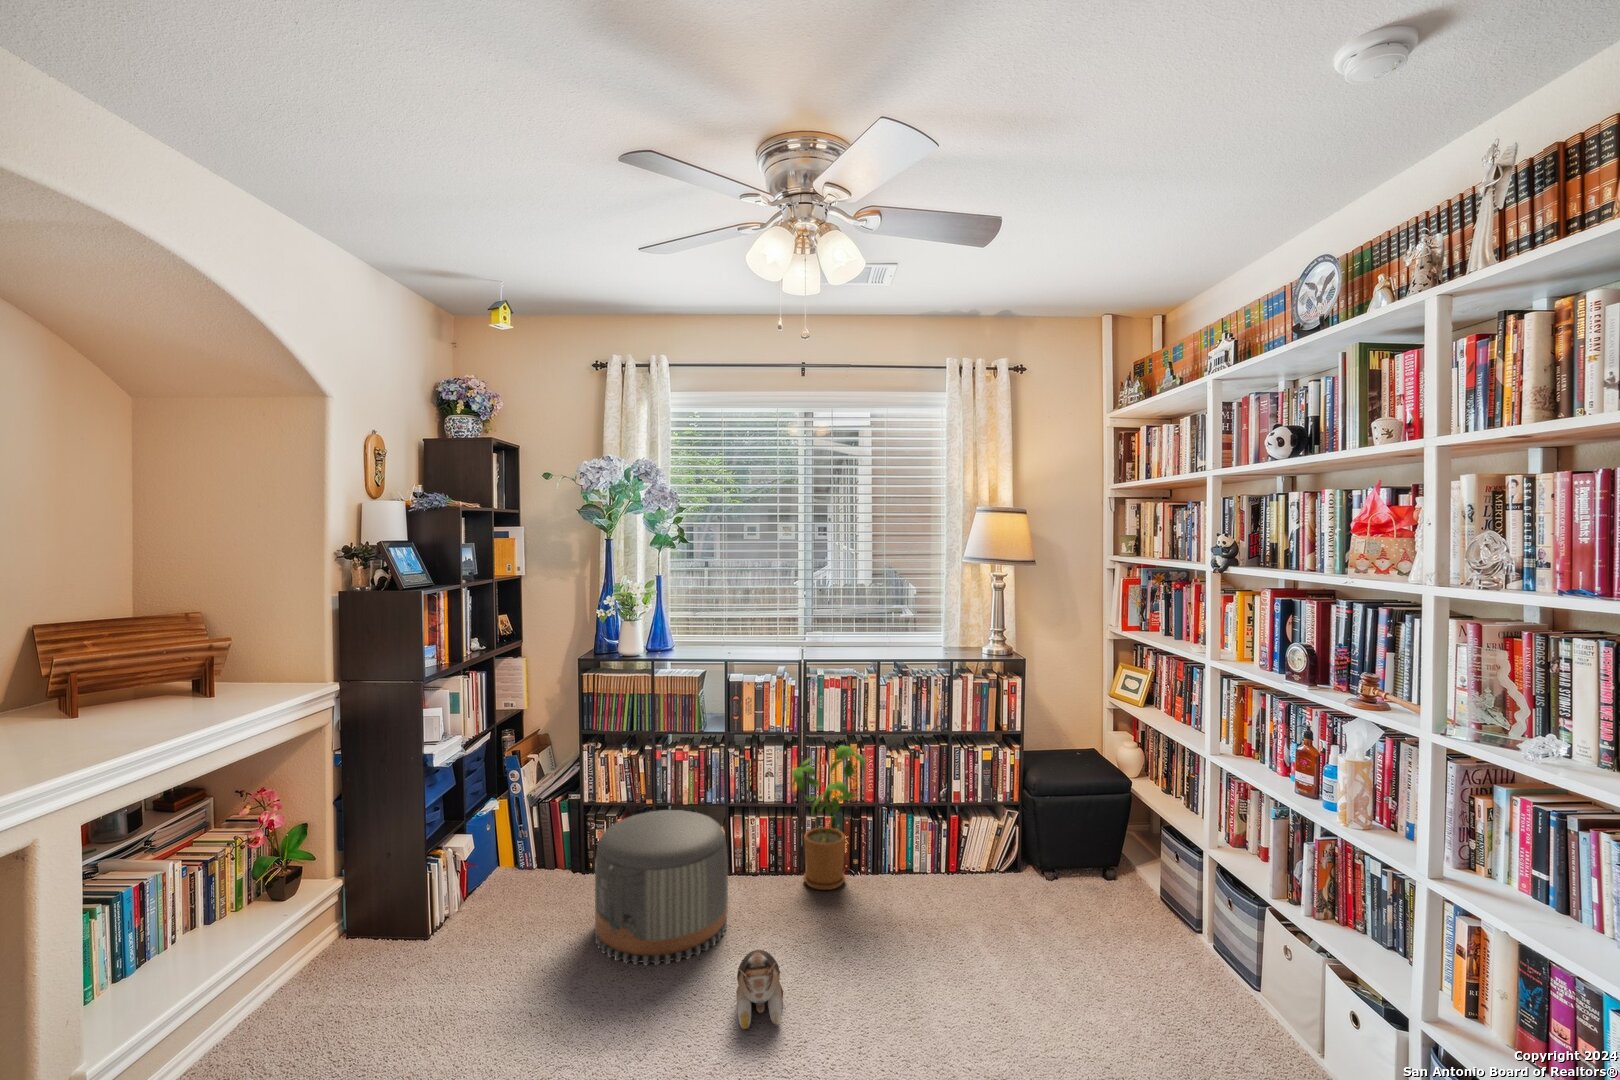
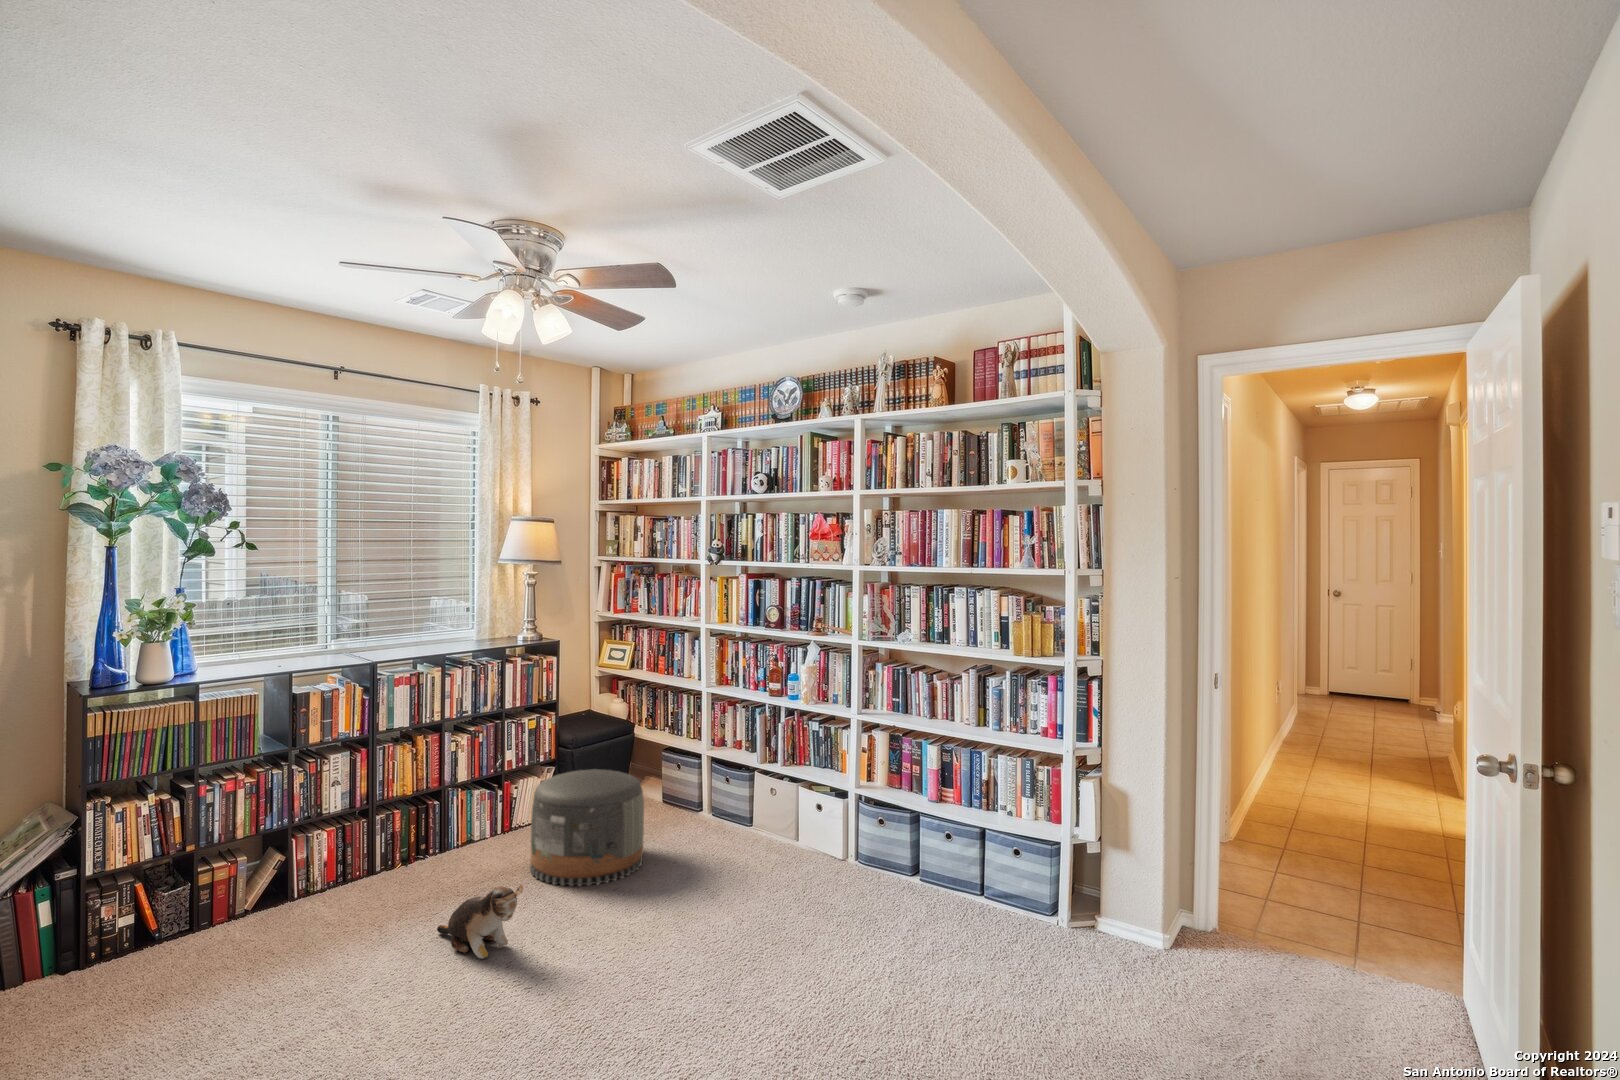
house plant: present [792,745,867,890] -> none [366,736,456,880]
pouf: present [595,810,728,966] -> present [530,769,644,887]

